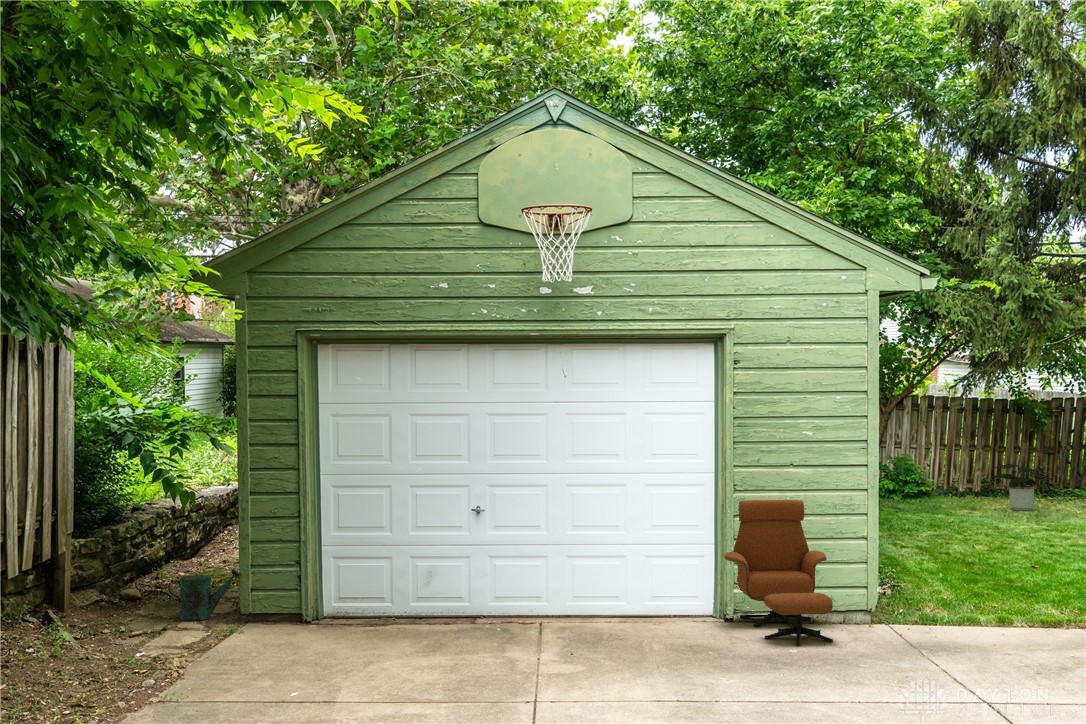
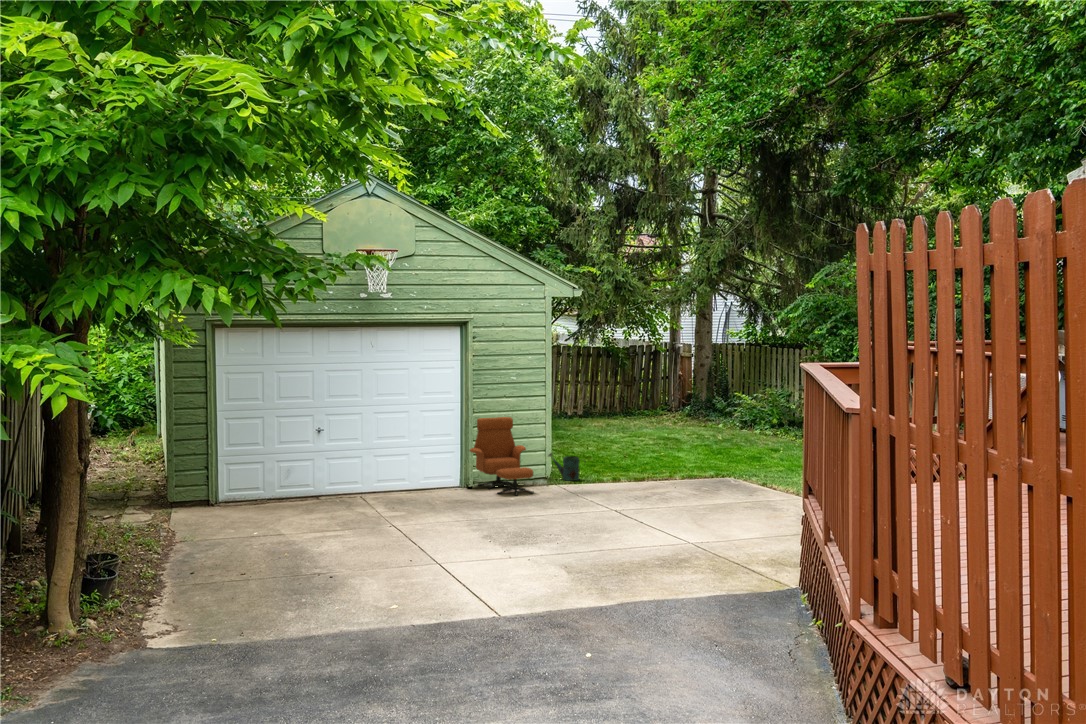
potted plant: present [993,464,1052,510] -> none [594,397,628,425]
watering can: present [168,569,240,621] -> present [548,453,580,481]

